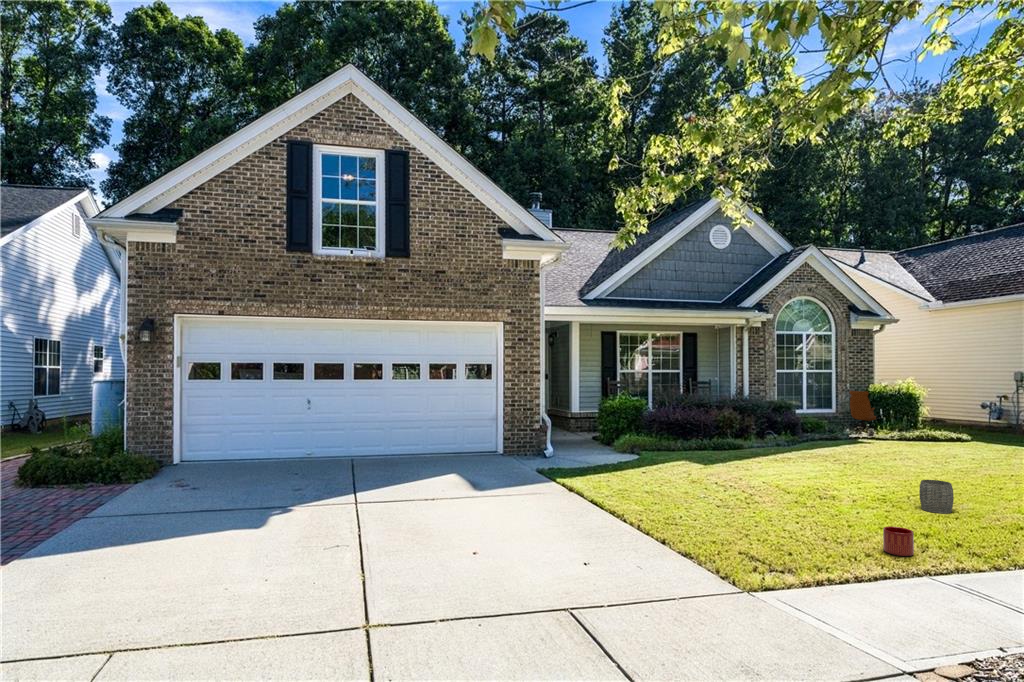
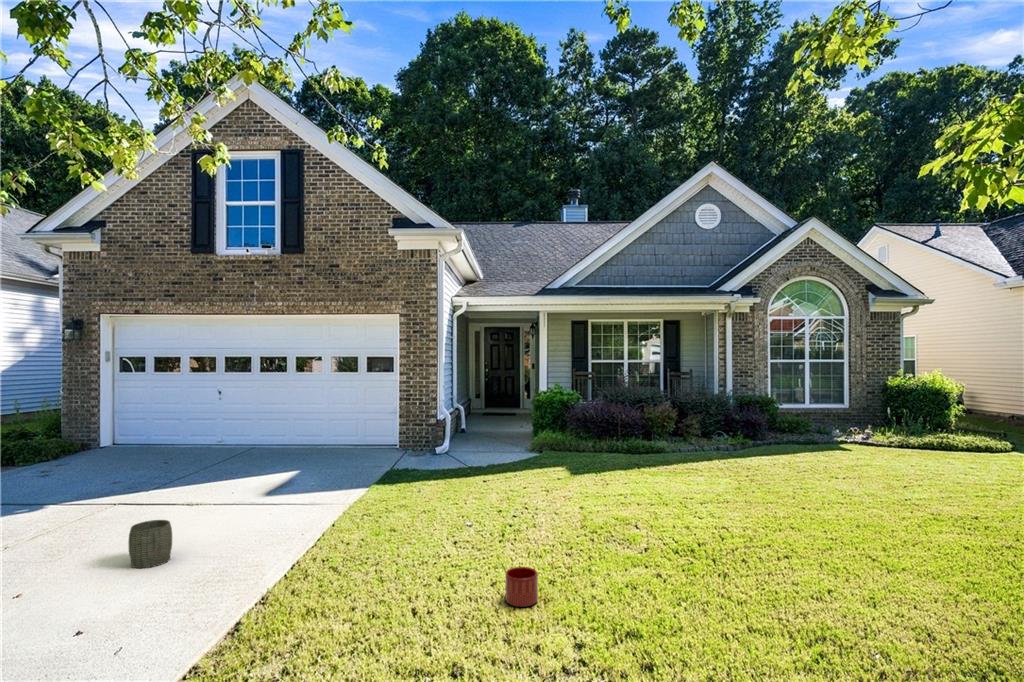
lounge chair: present [850,391,876,428] -> none [855,385,900,432]
woven basket: present [919,480,954,514] -> present [128,520,172,568]

